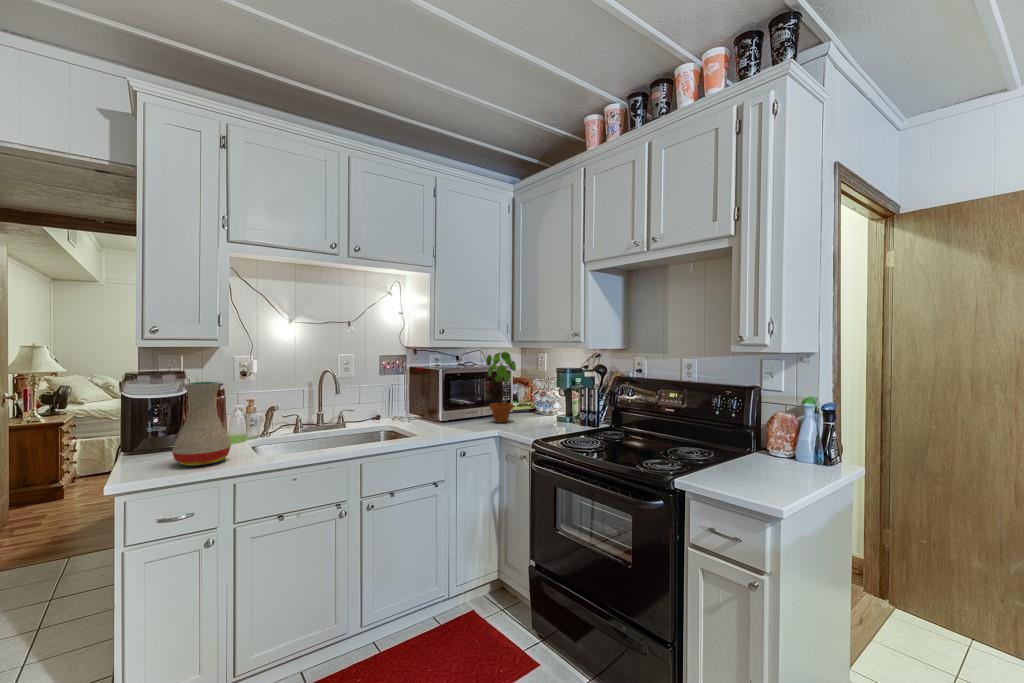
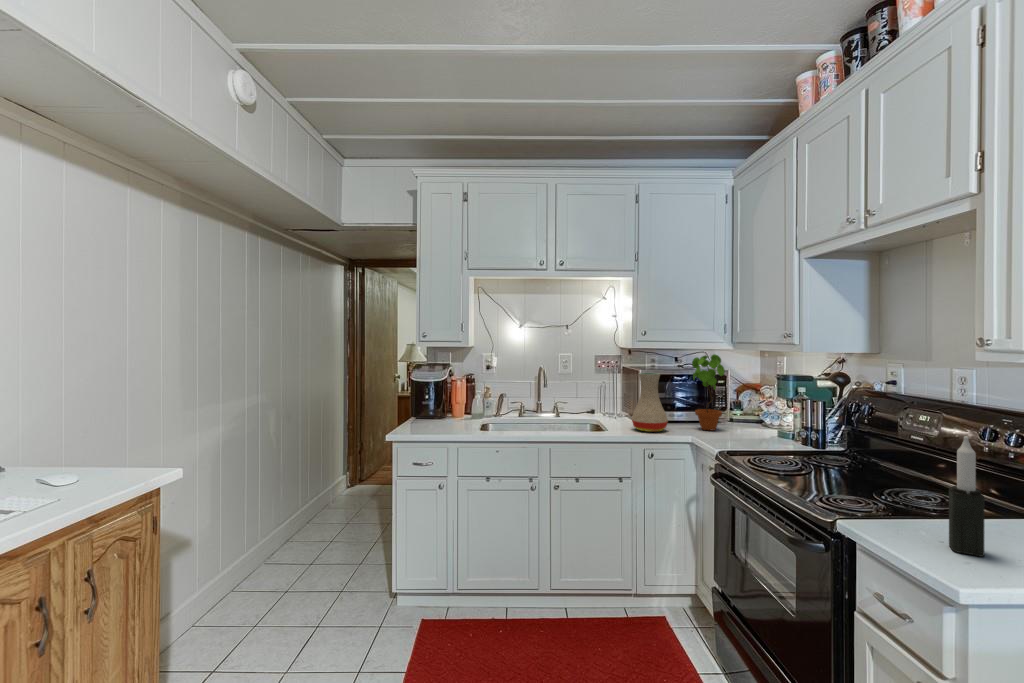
vase: present [172,382,231,466] -> present [632,373,668,432]
candle: none [756,409,780,494] -> present [949,436,984,557]

